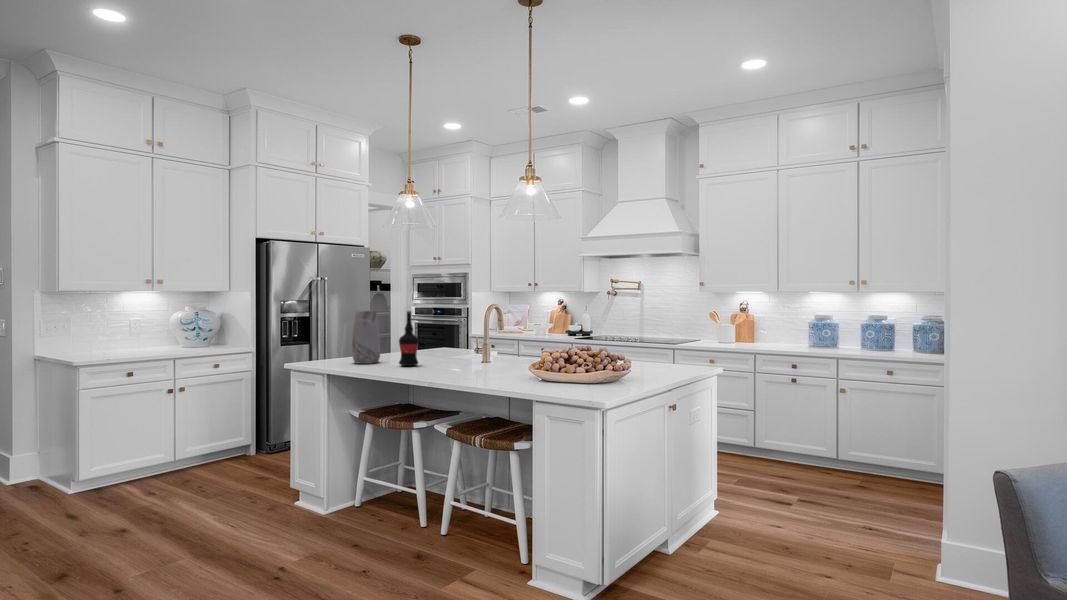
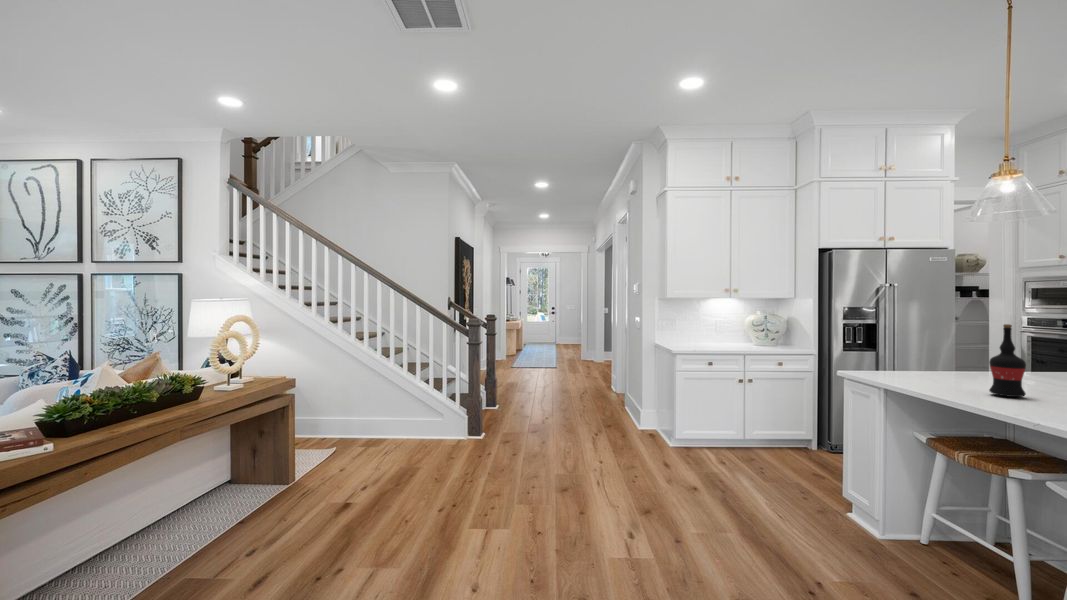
vase: present [352,310,380,364] -> none [918,321,960,385]

